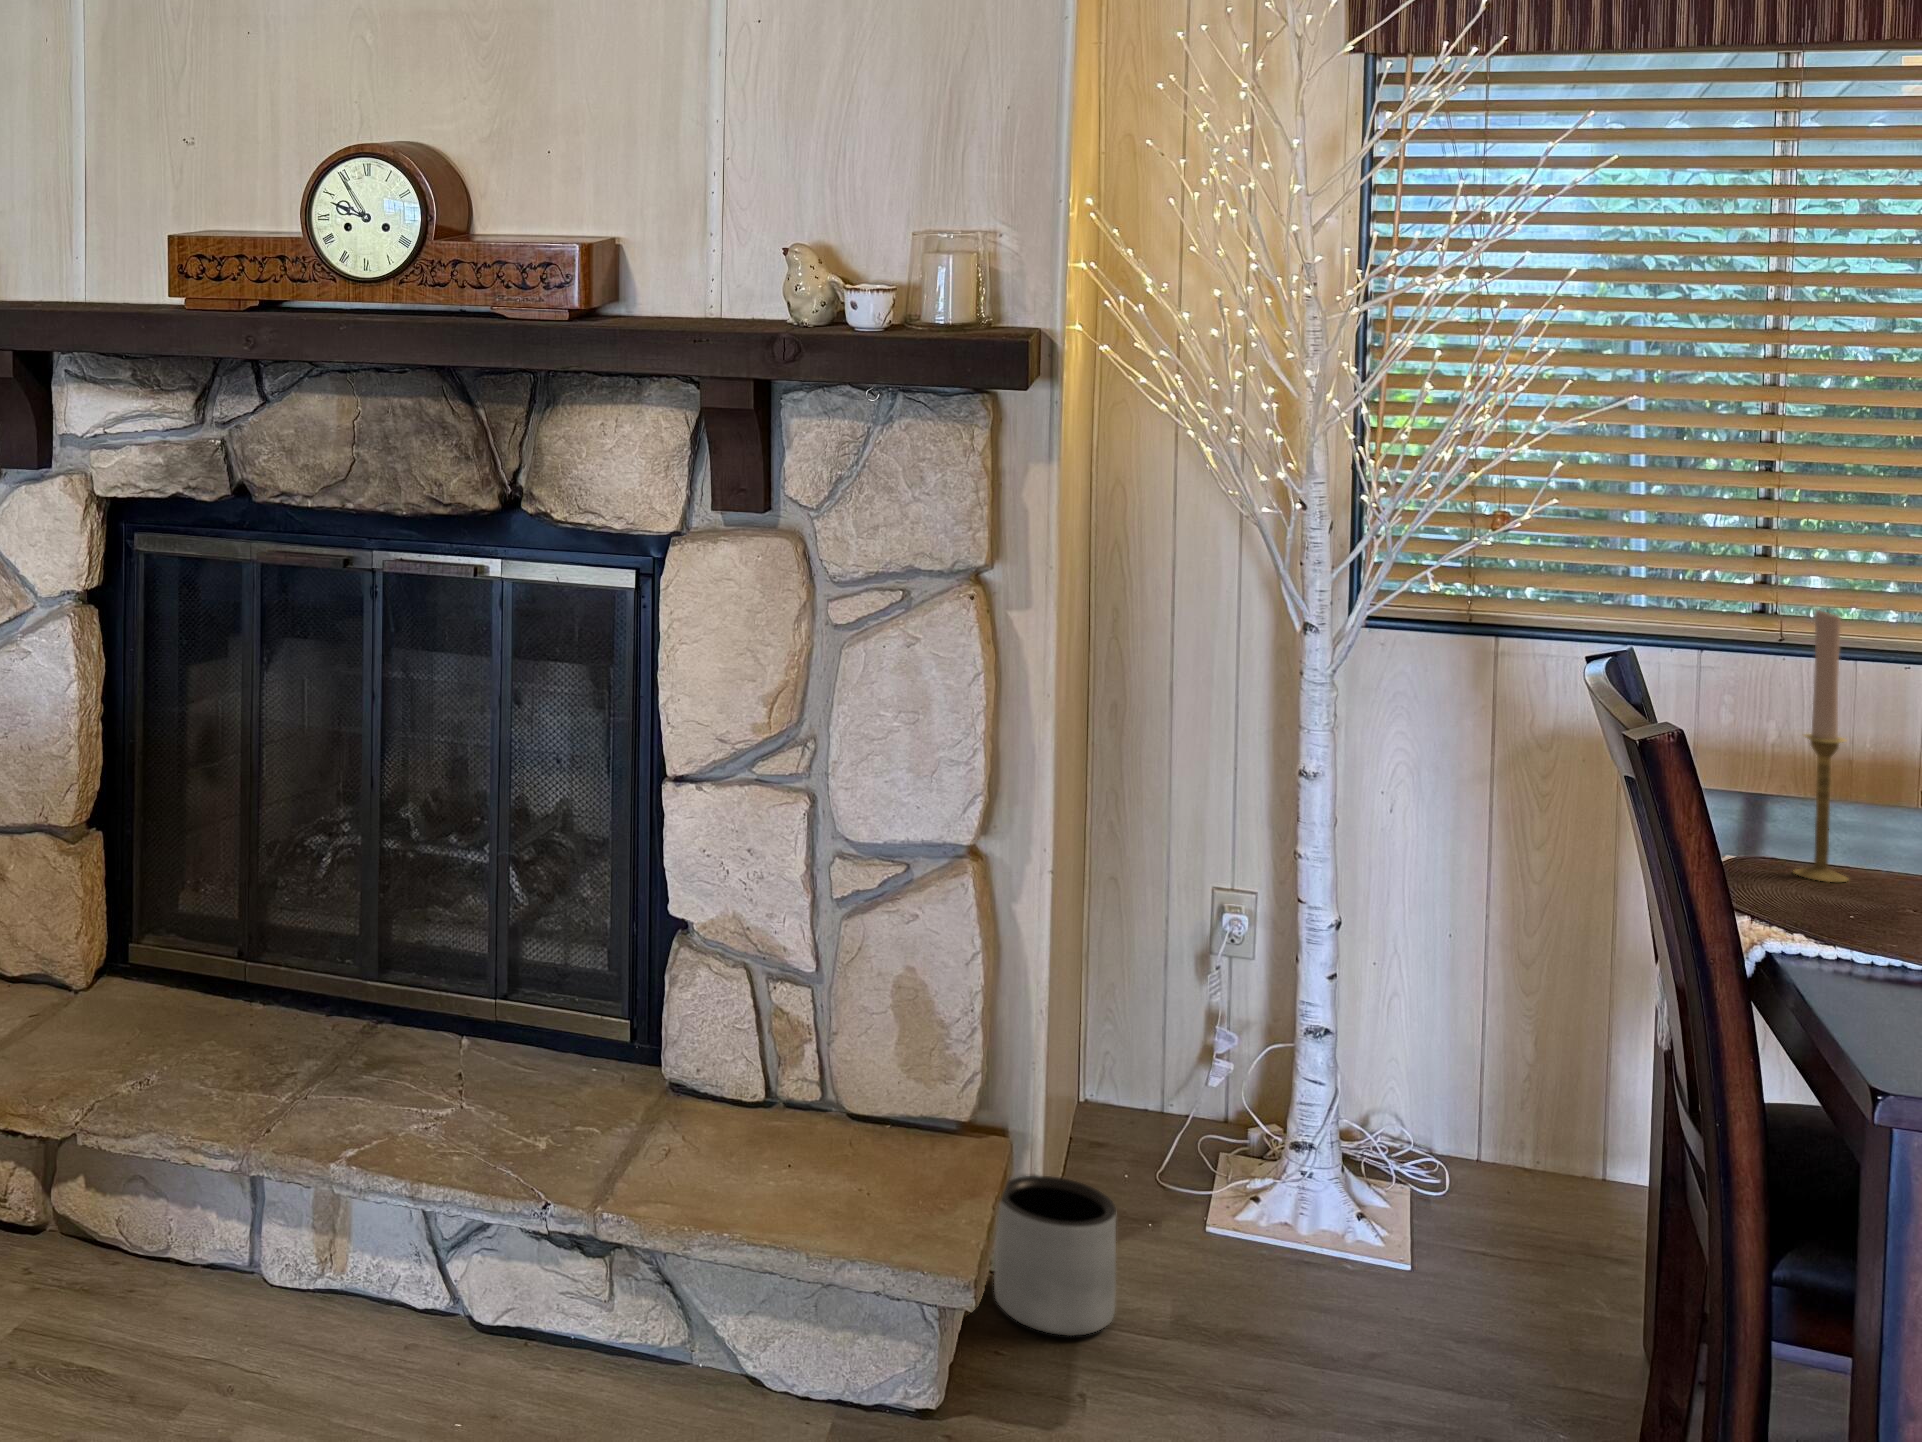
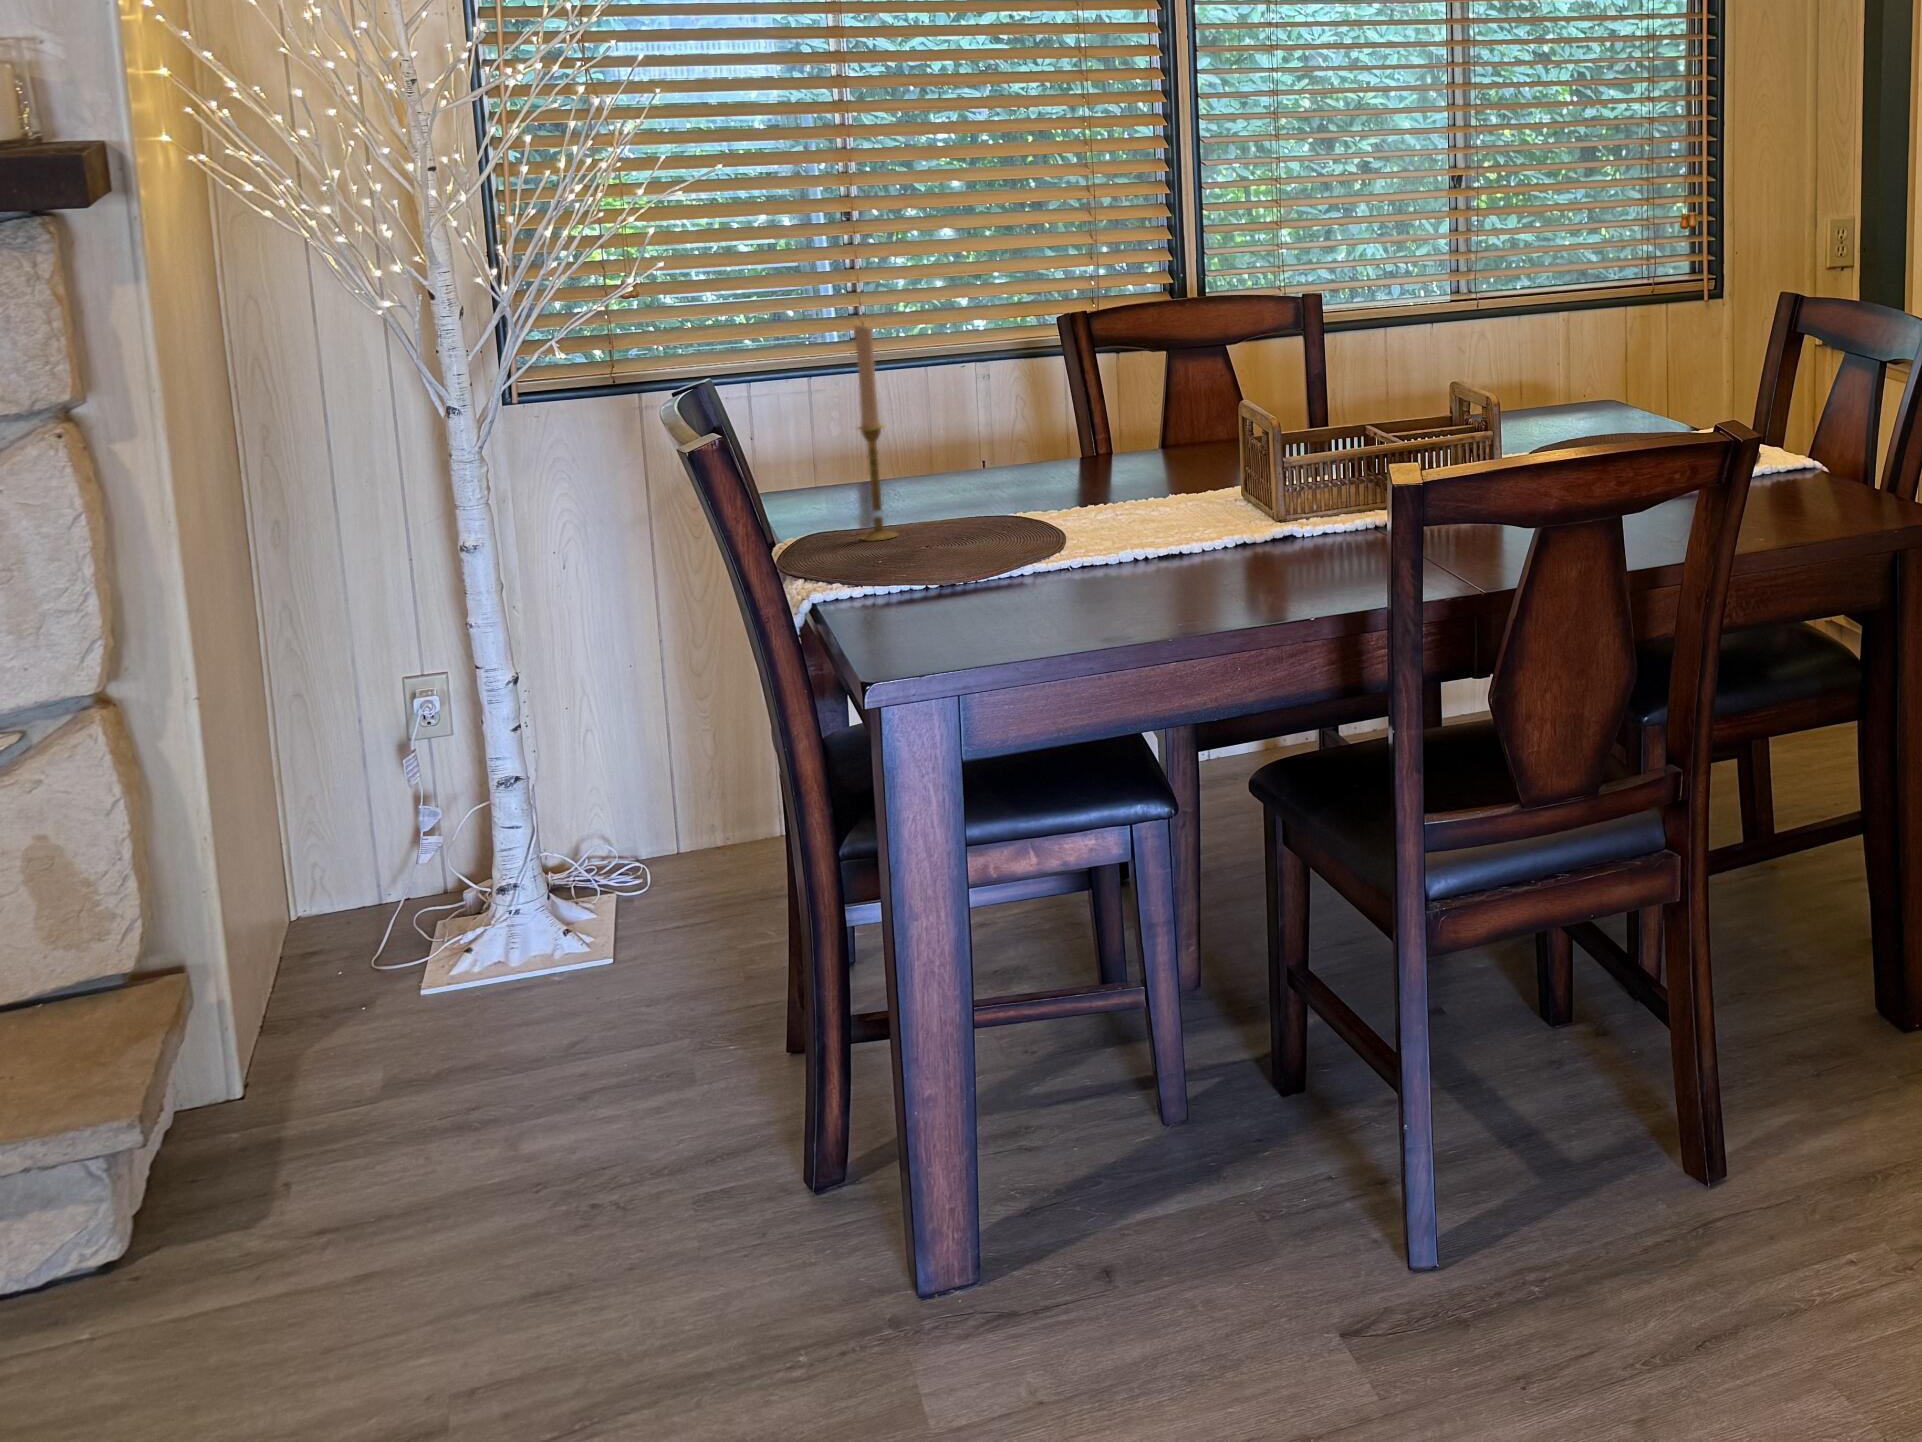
planter: present [994,1176,1116,1336] -> none [178,991,320,1144]

